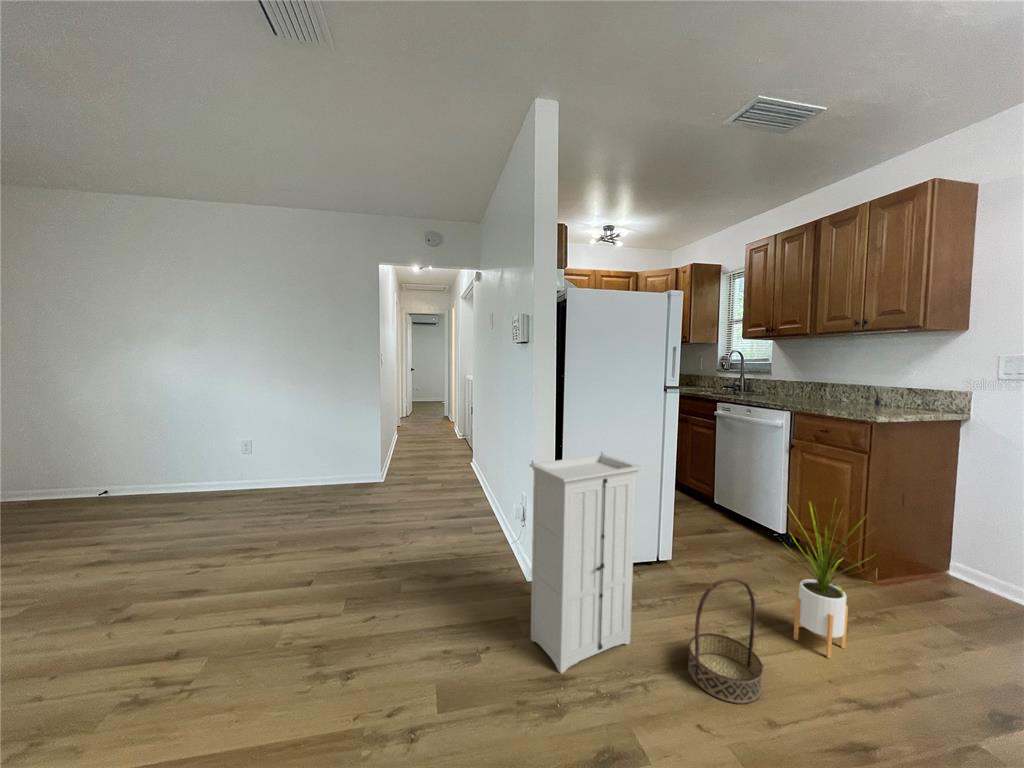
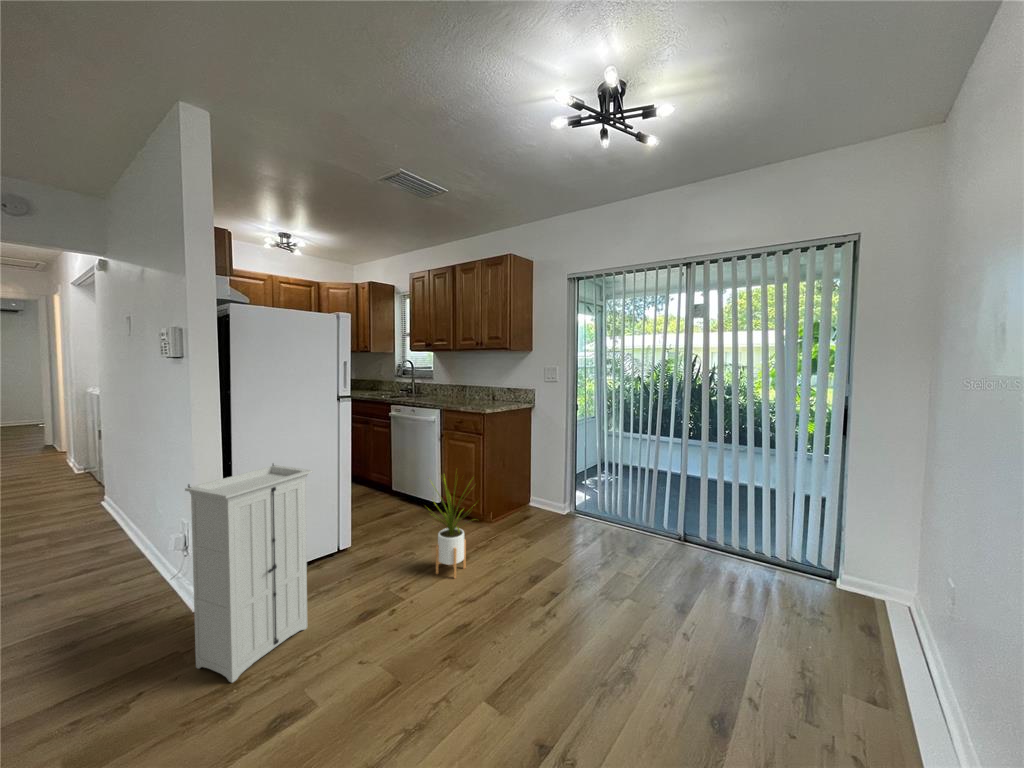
basket: present [688,577,763,704] -> none [356,542,409,637]

